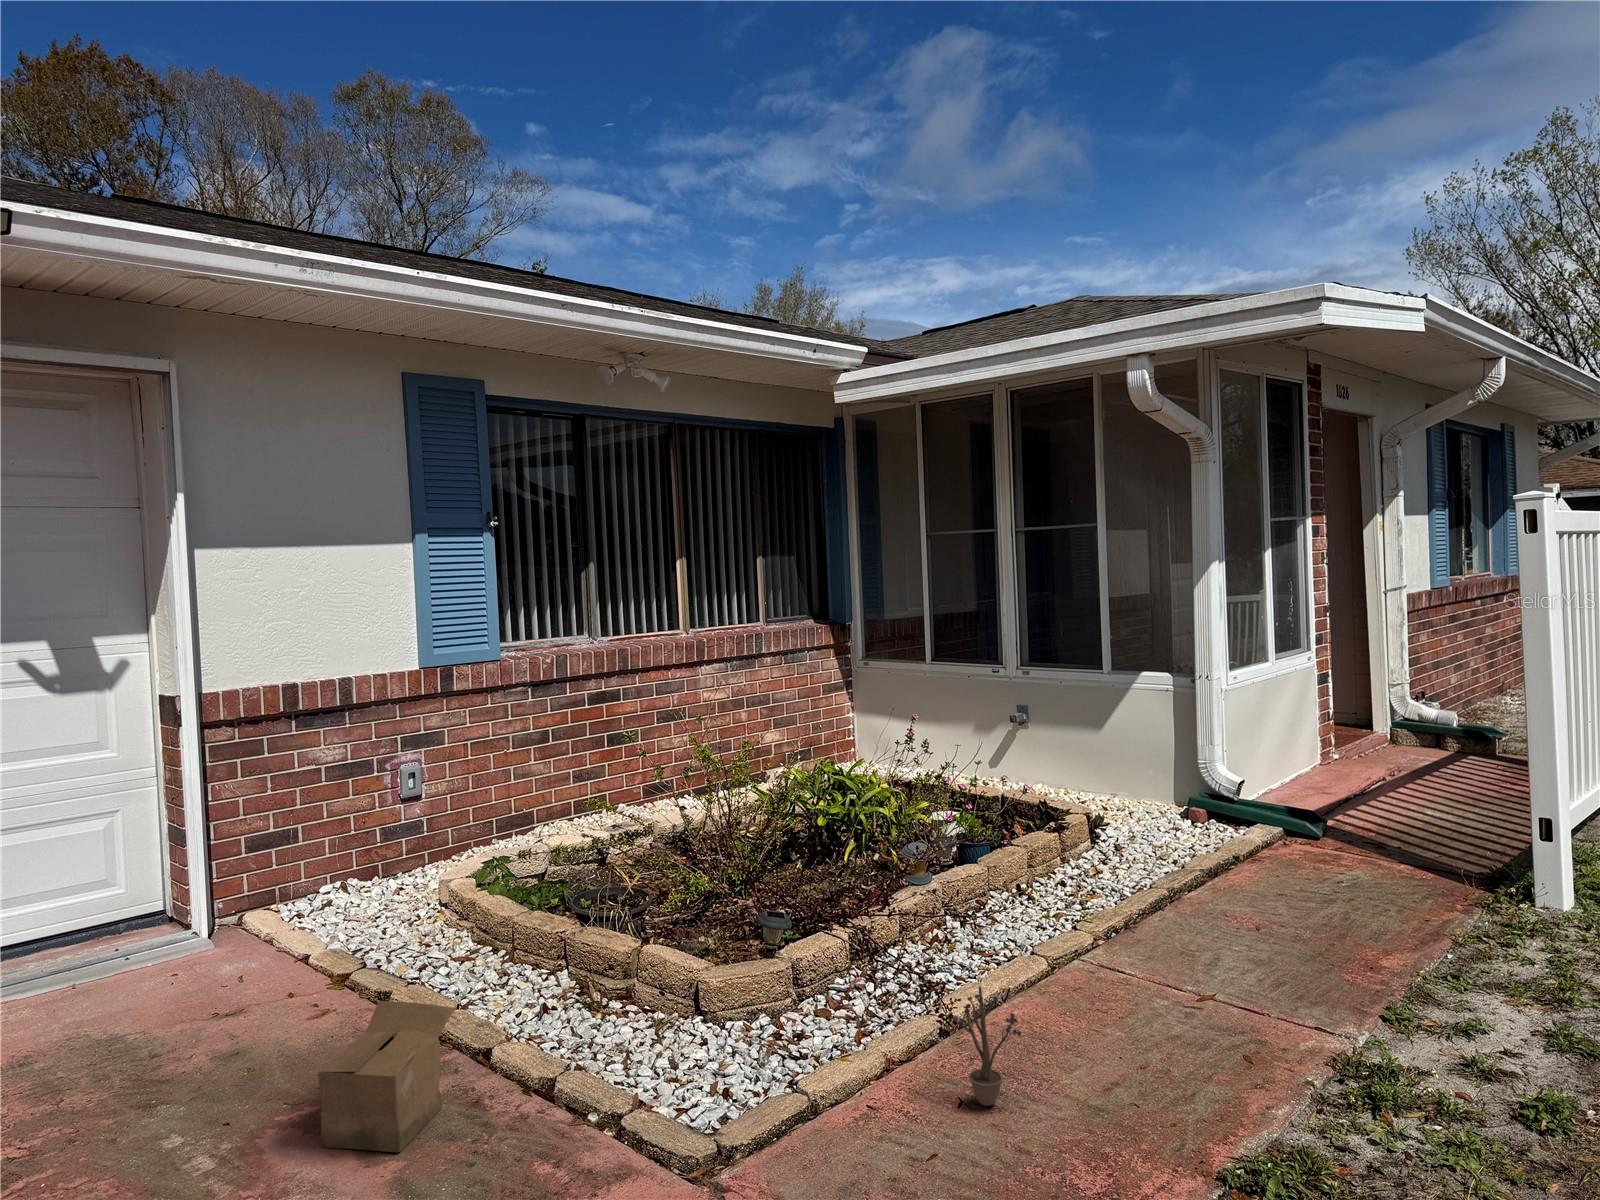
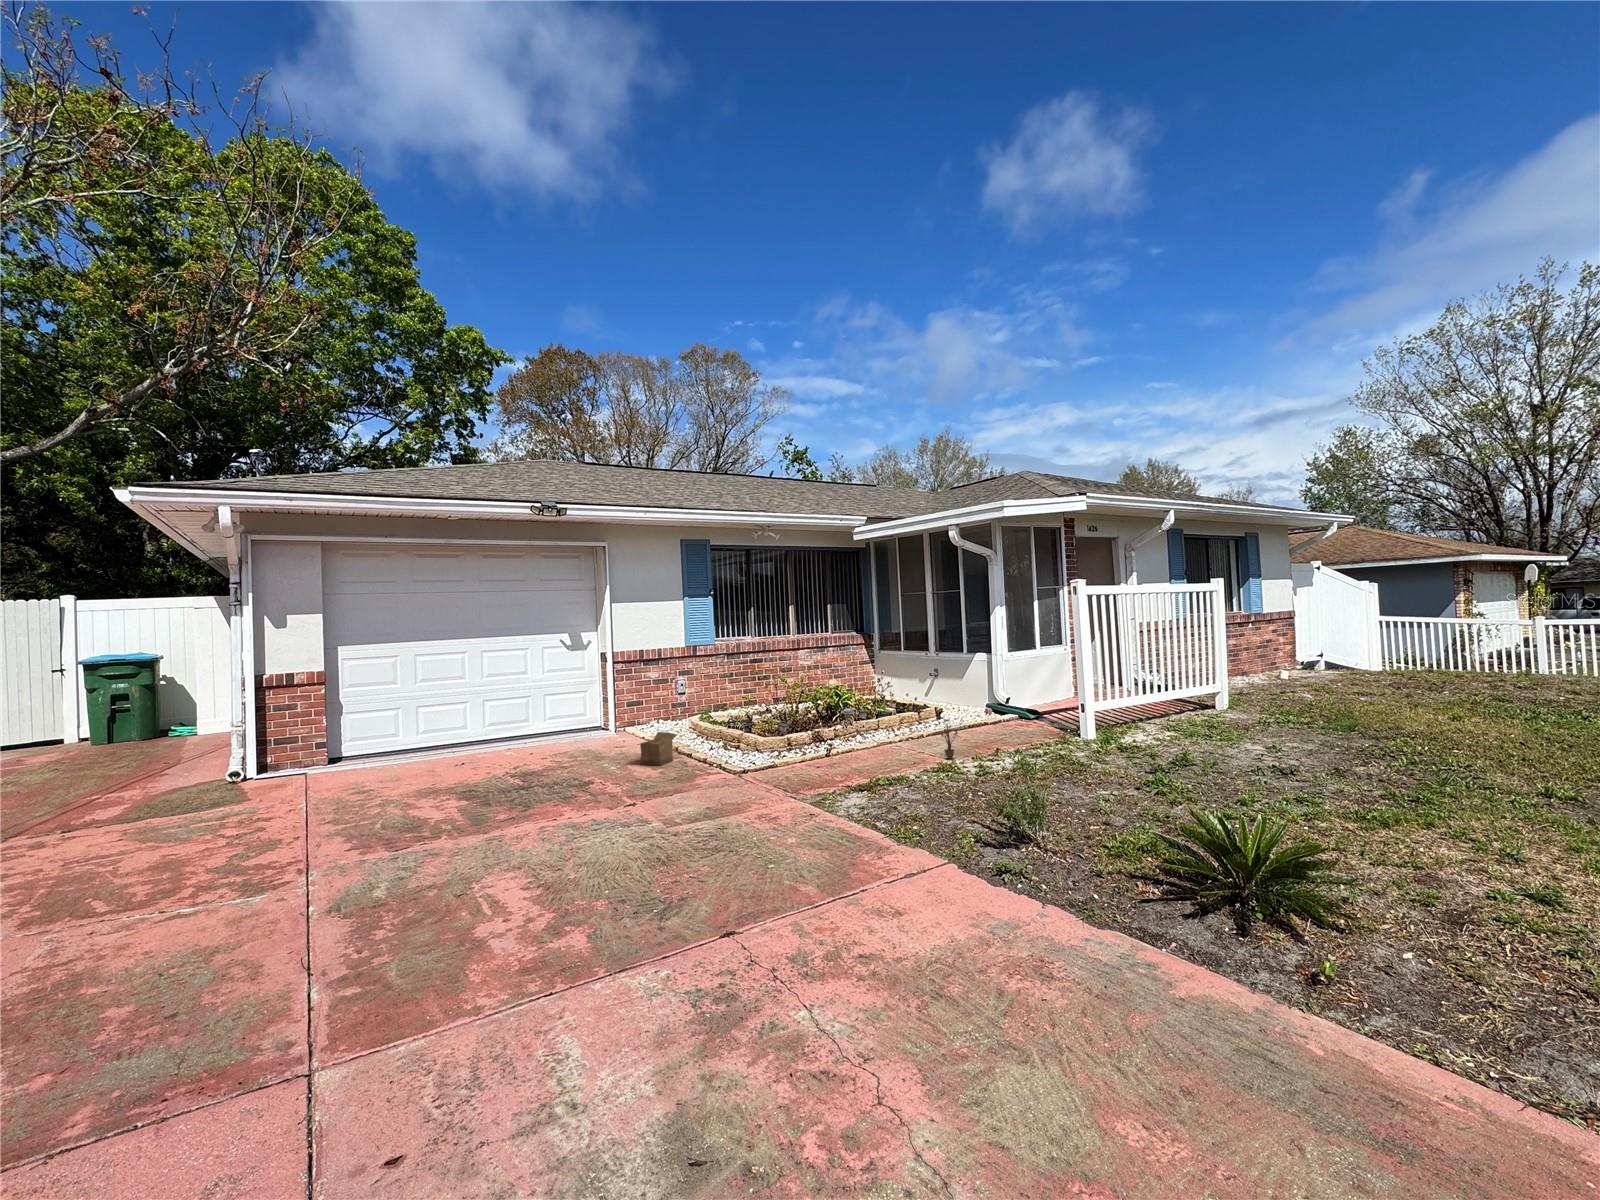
decorative plant: present [943,986,1021,1106] -> present [940,724,958,759]

